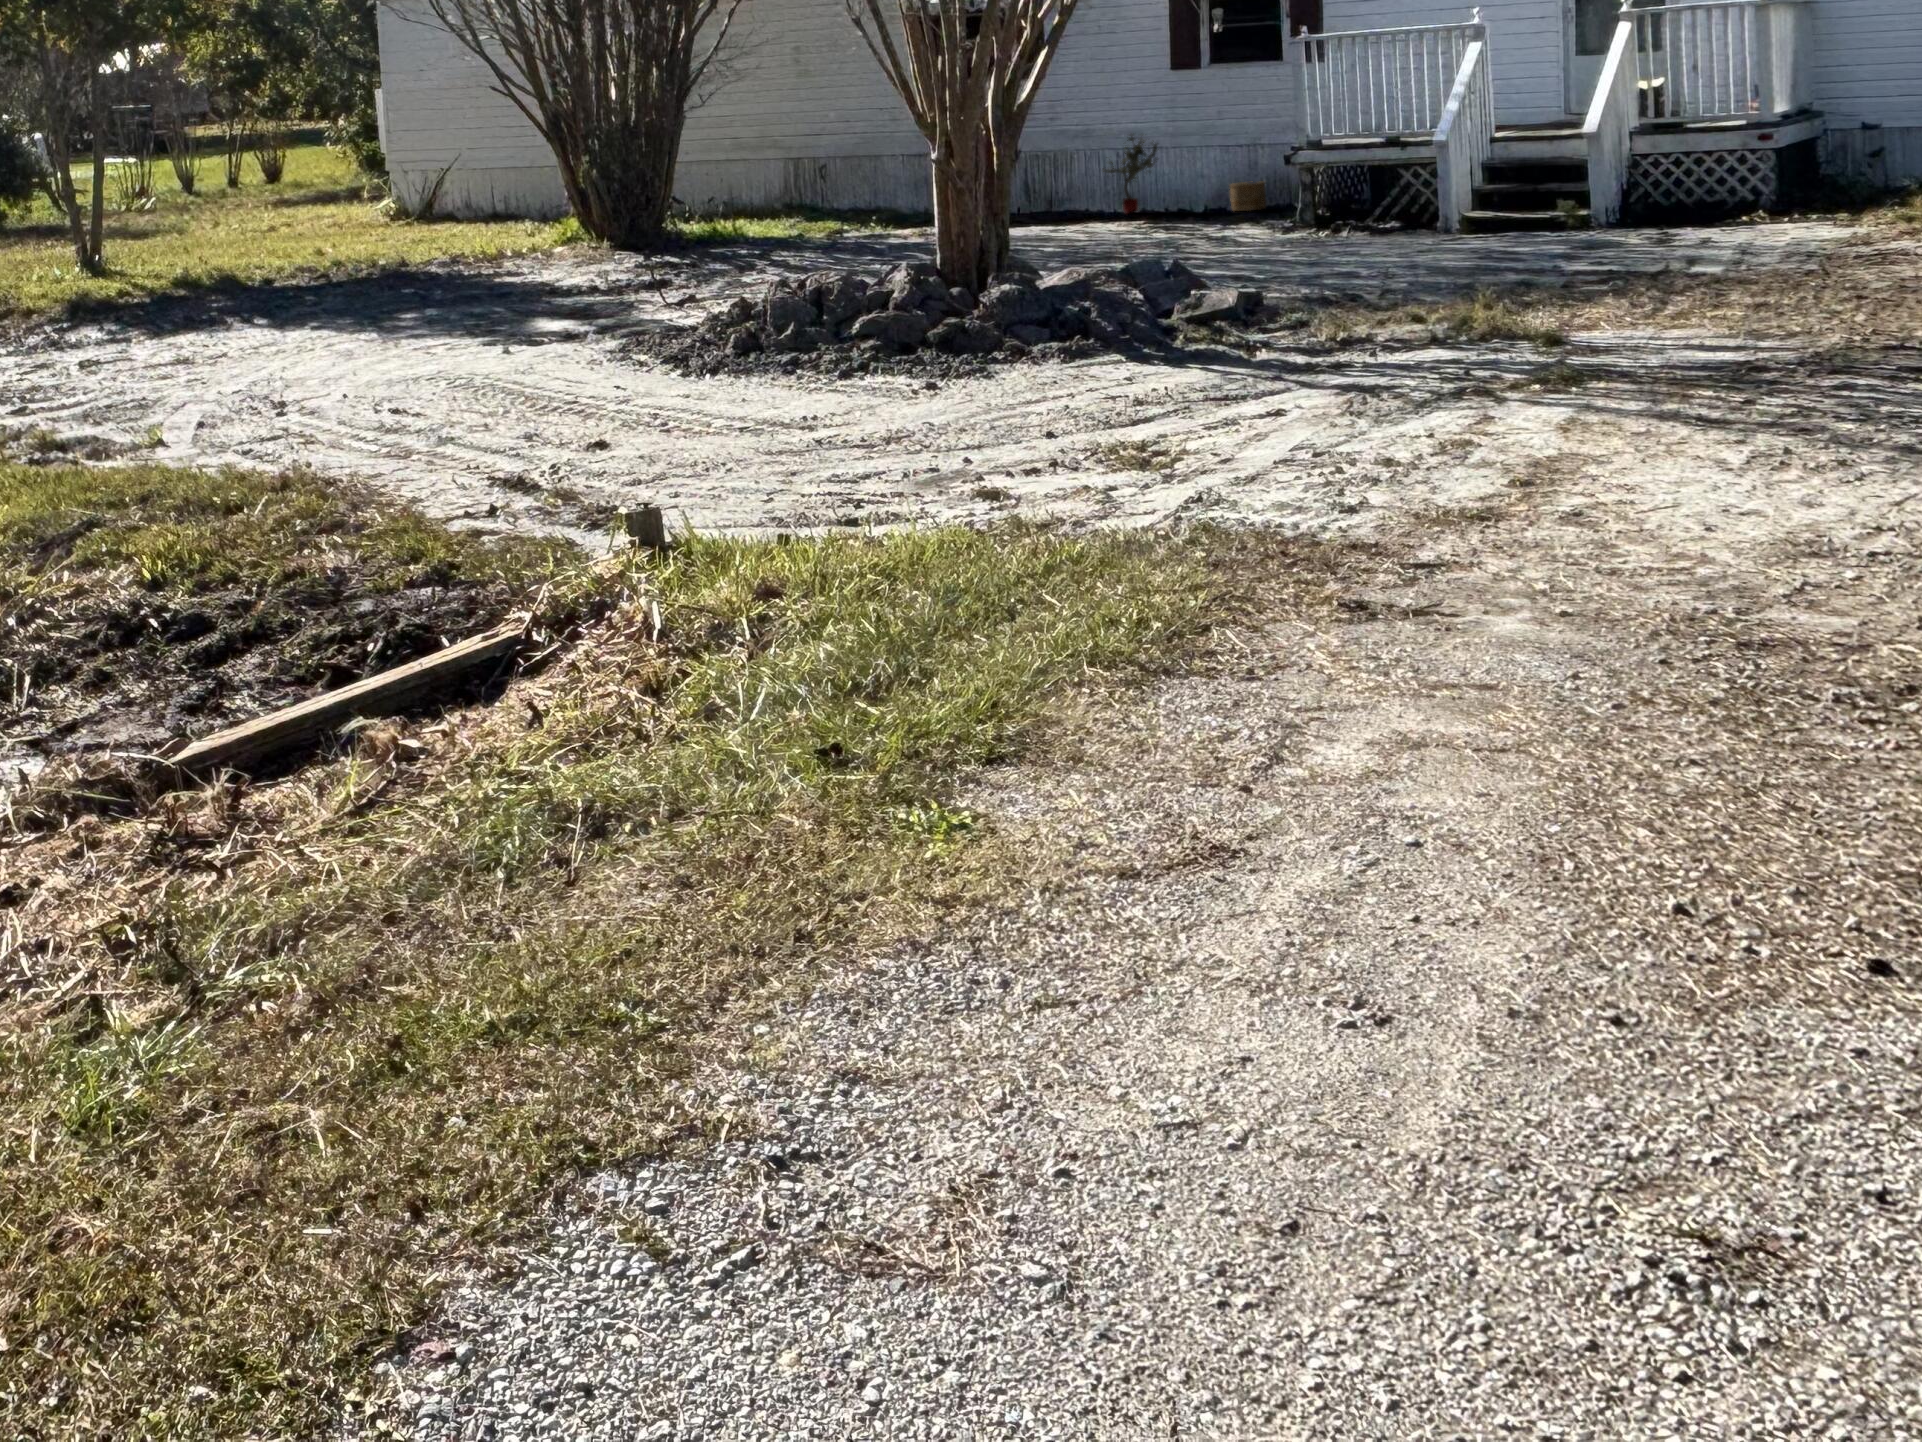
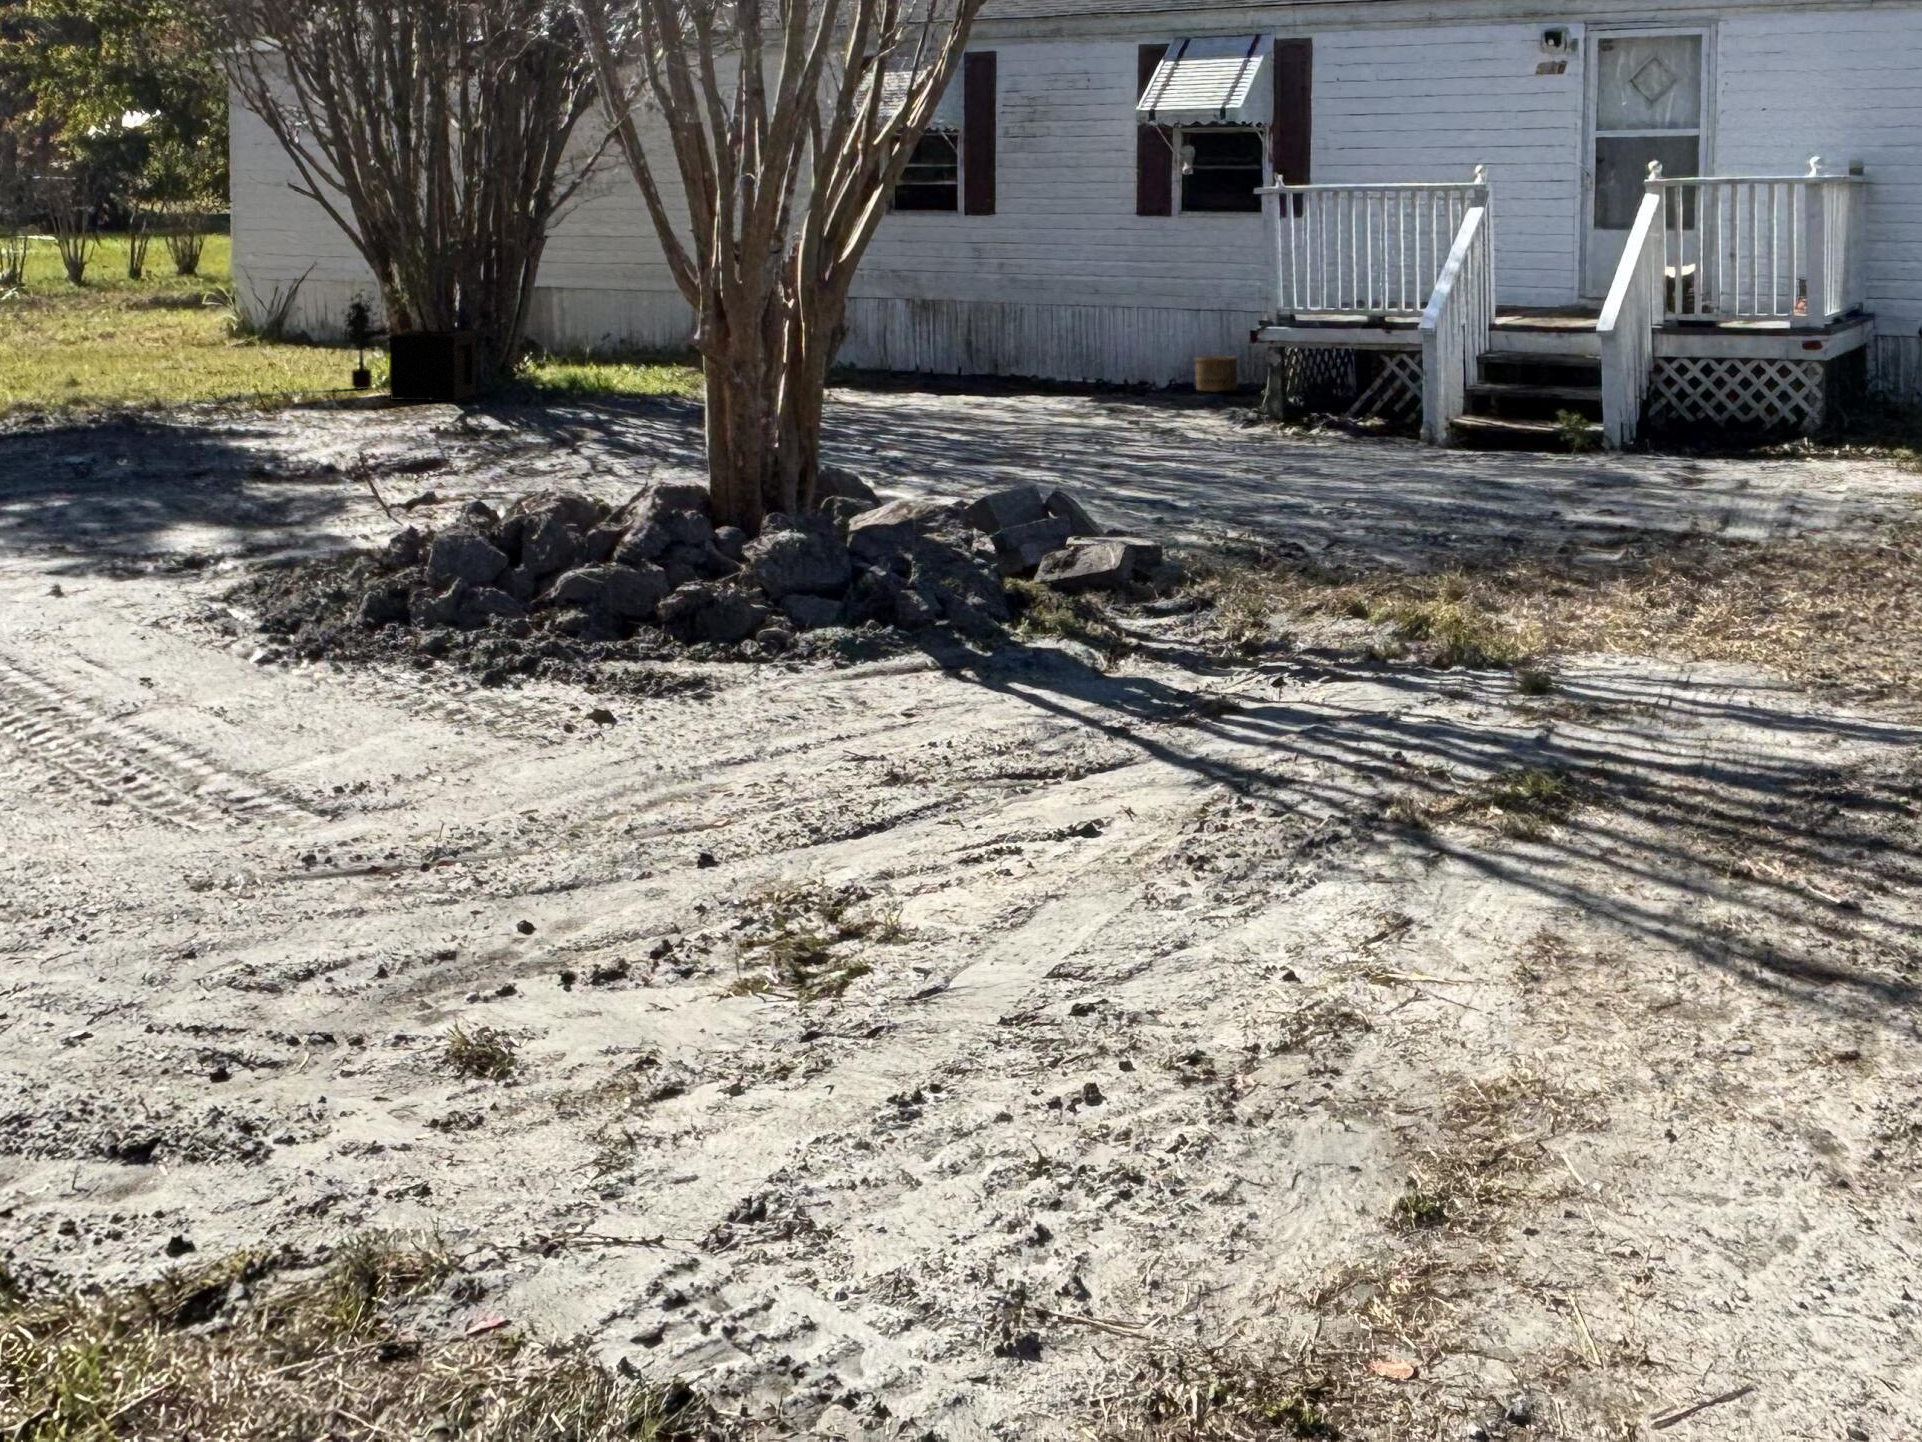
potted tree: present [1103,135,1158,214] -> present [342,289,394,389]
wooden crate: none [587,196,651,253] -> present [389,330,476,401]

